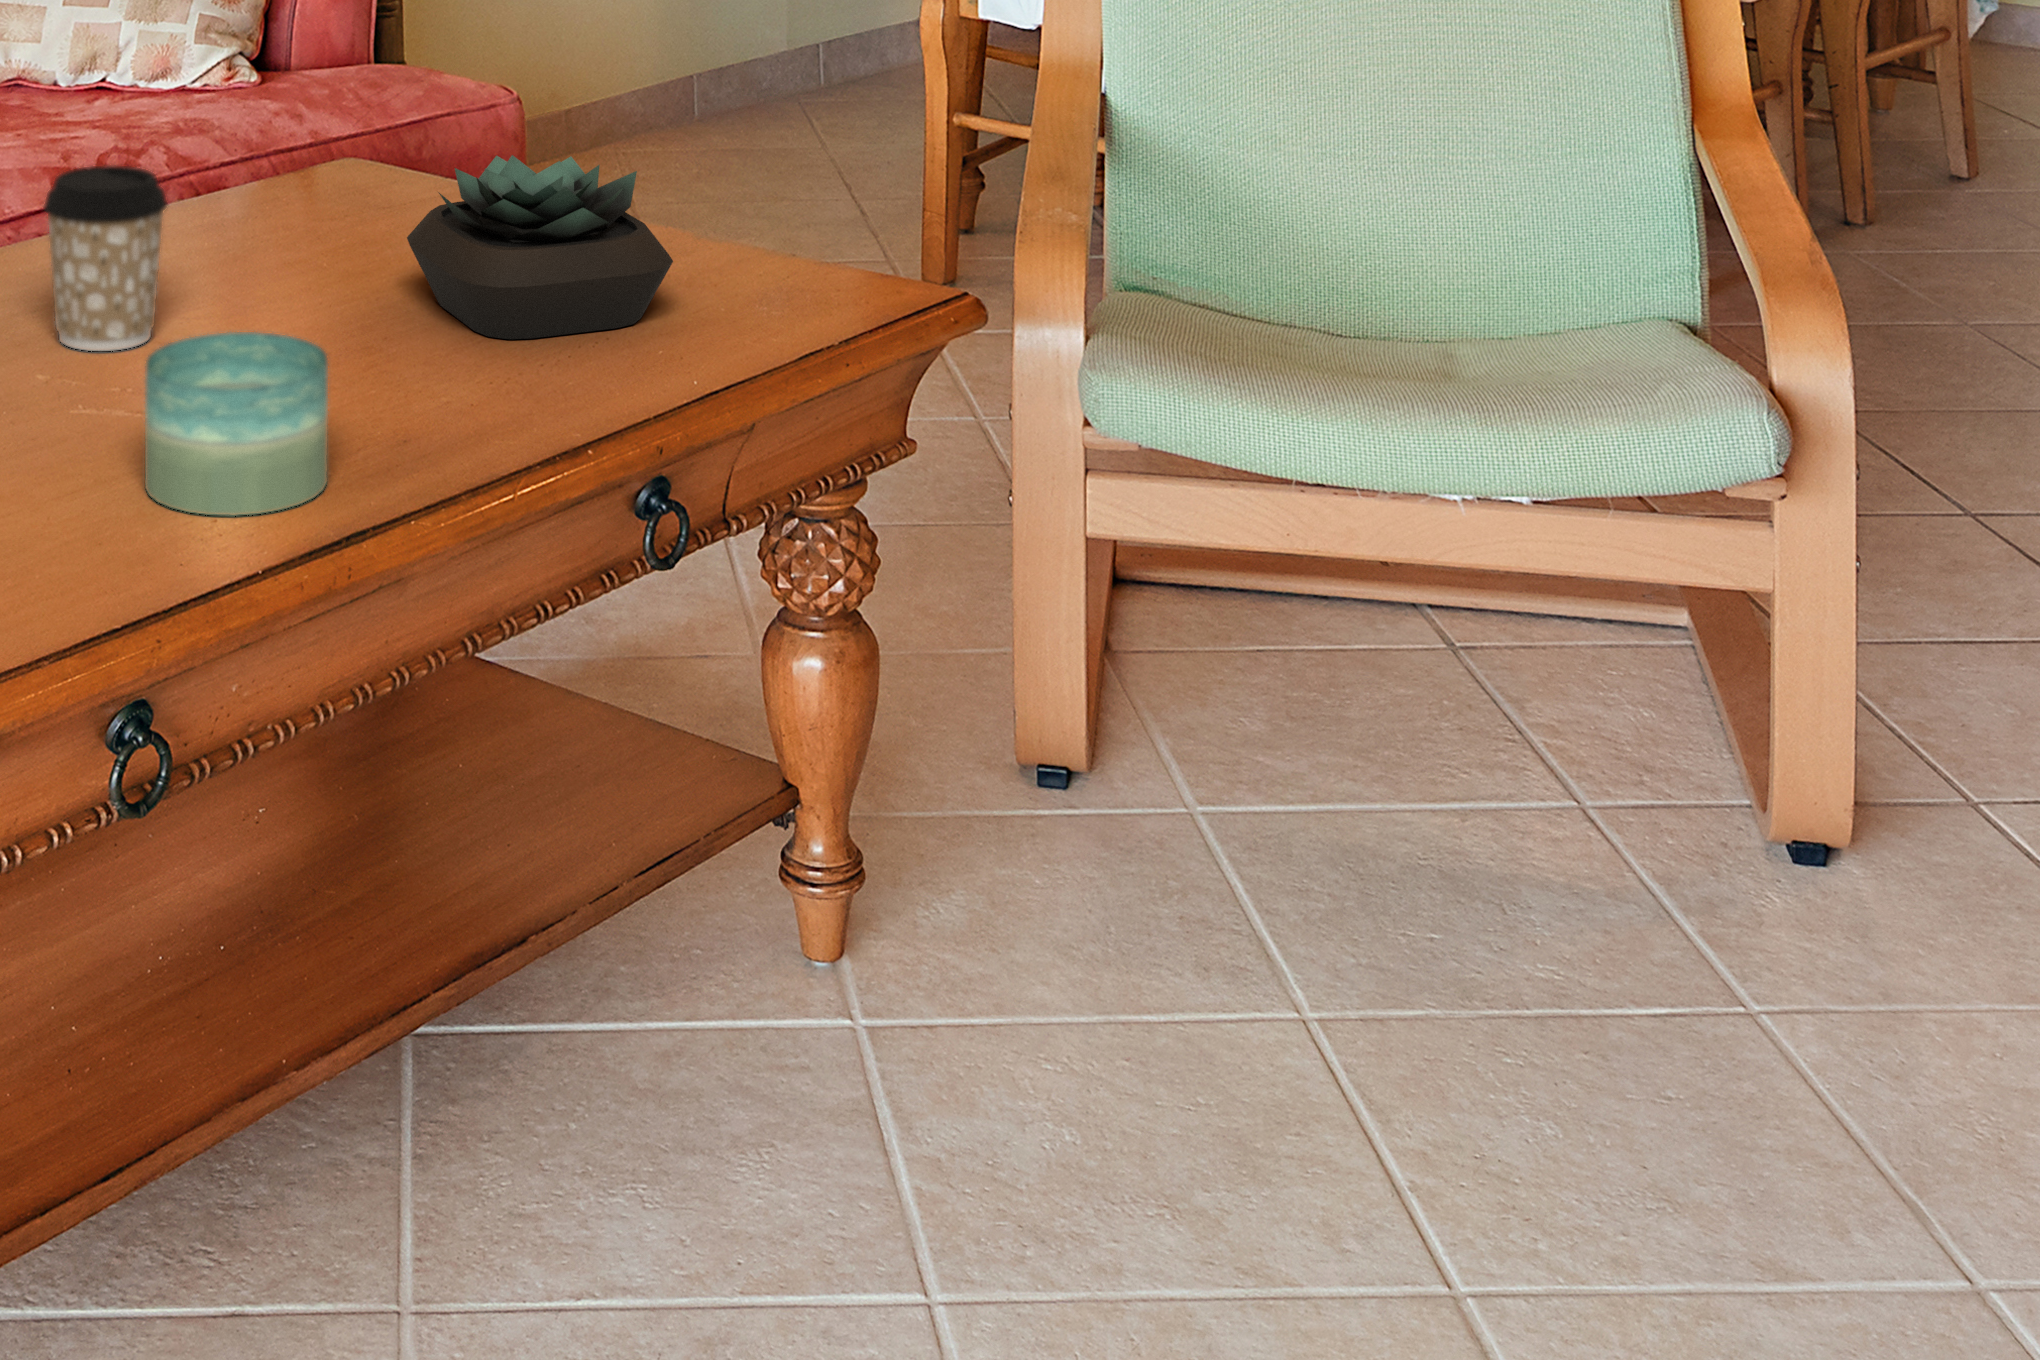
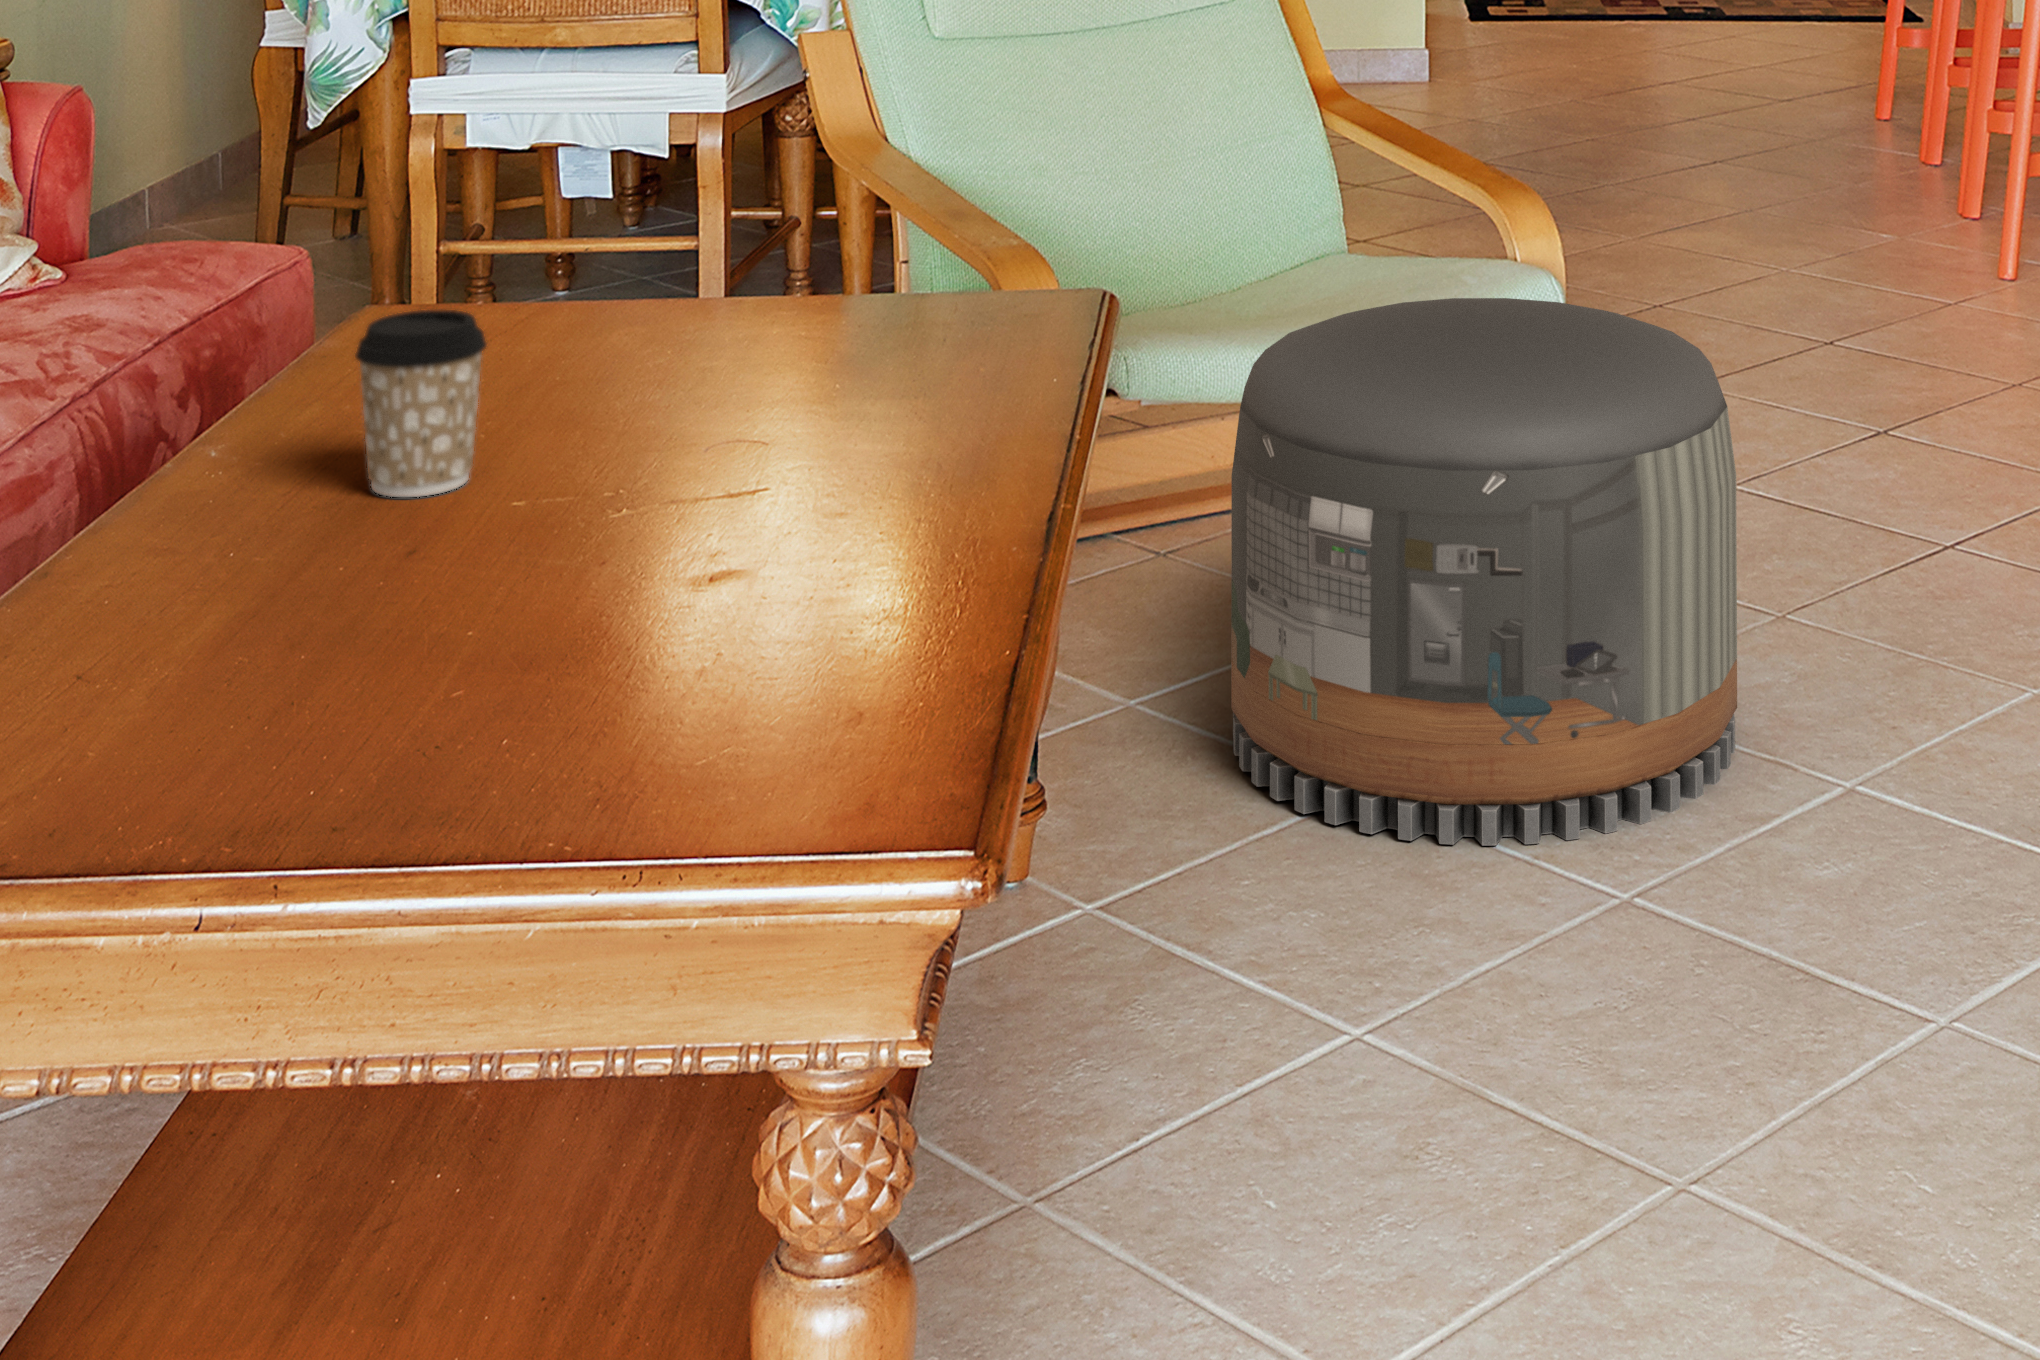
succulent plant: present [407,155,673,339] -> none [613,236,874,403]
candle: present [145,332,328,516] -> none [713,399,882,567]
pouf: none [1227,412,1961,1230] -> present [1231,298,1737,846]

